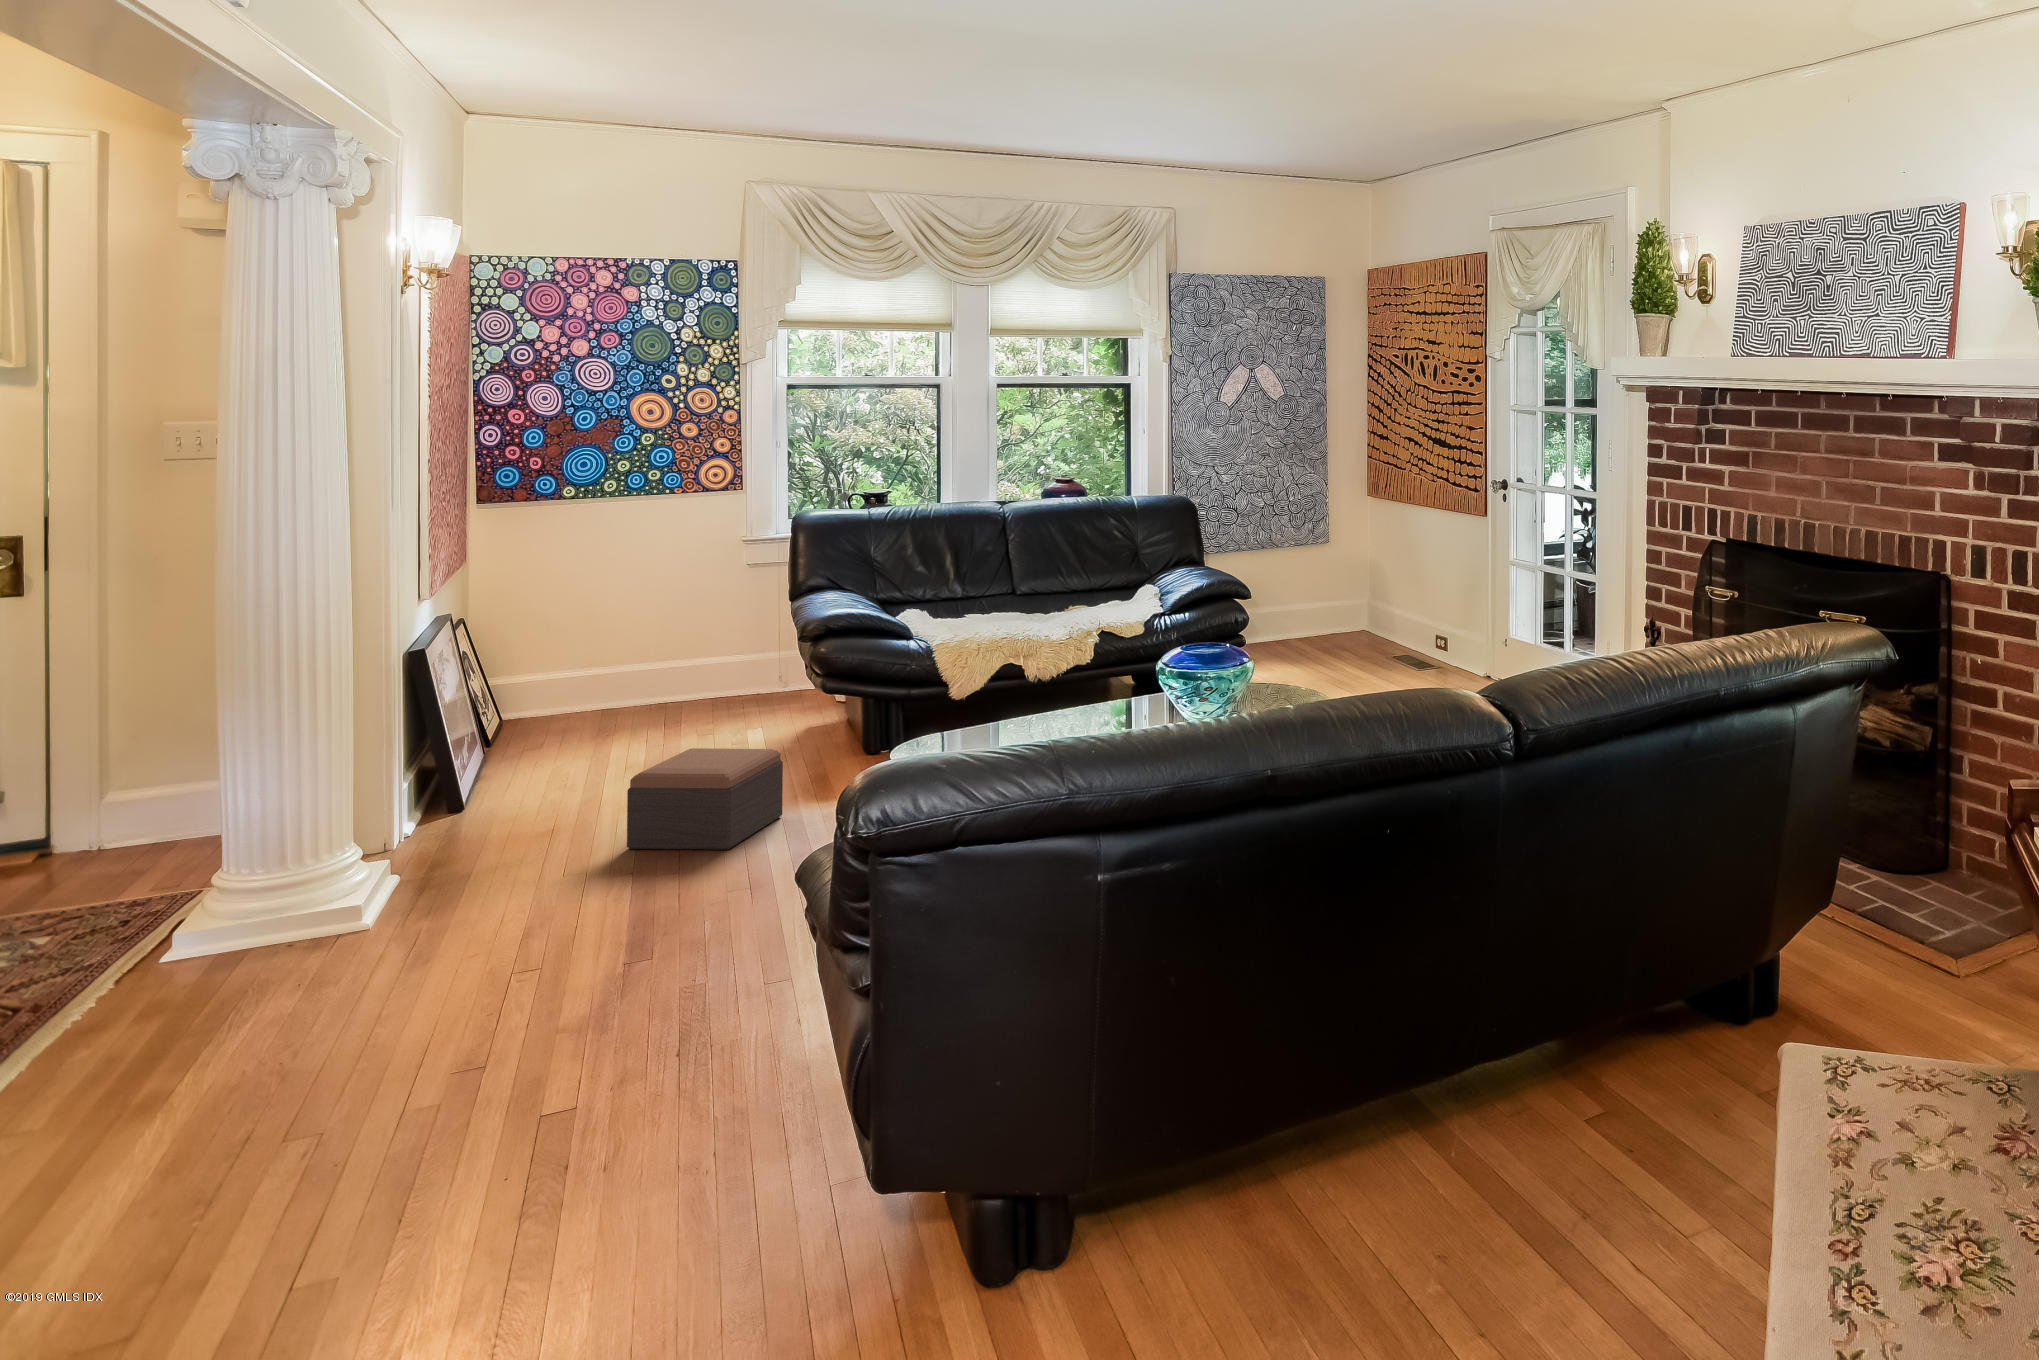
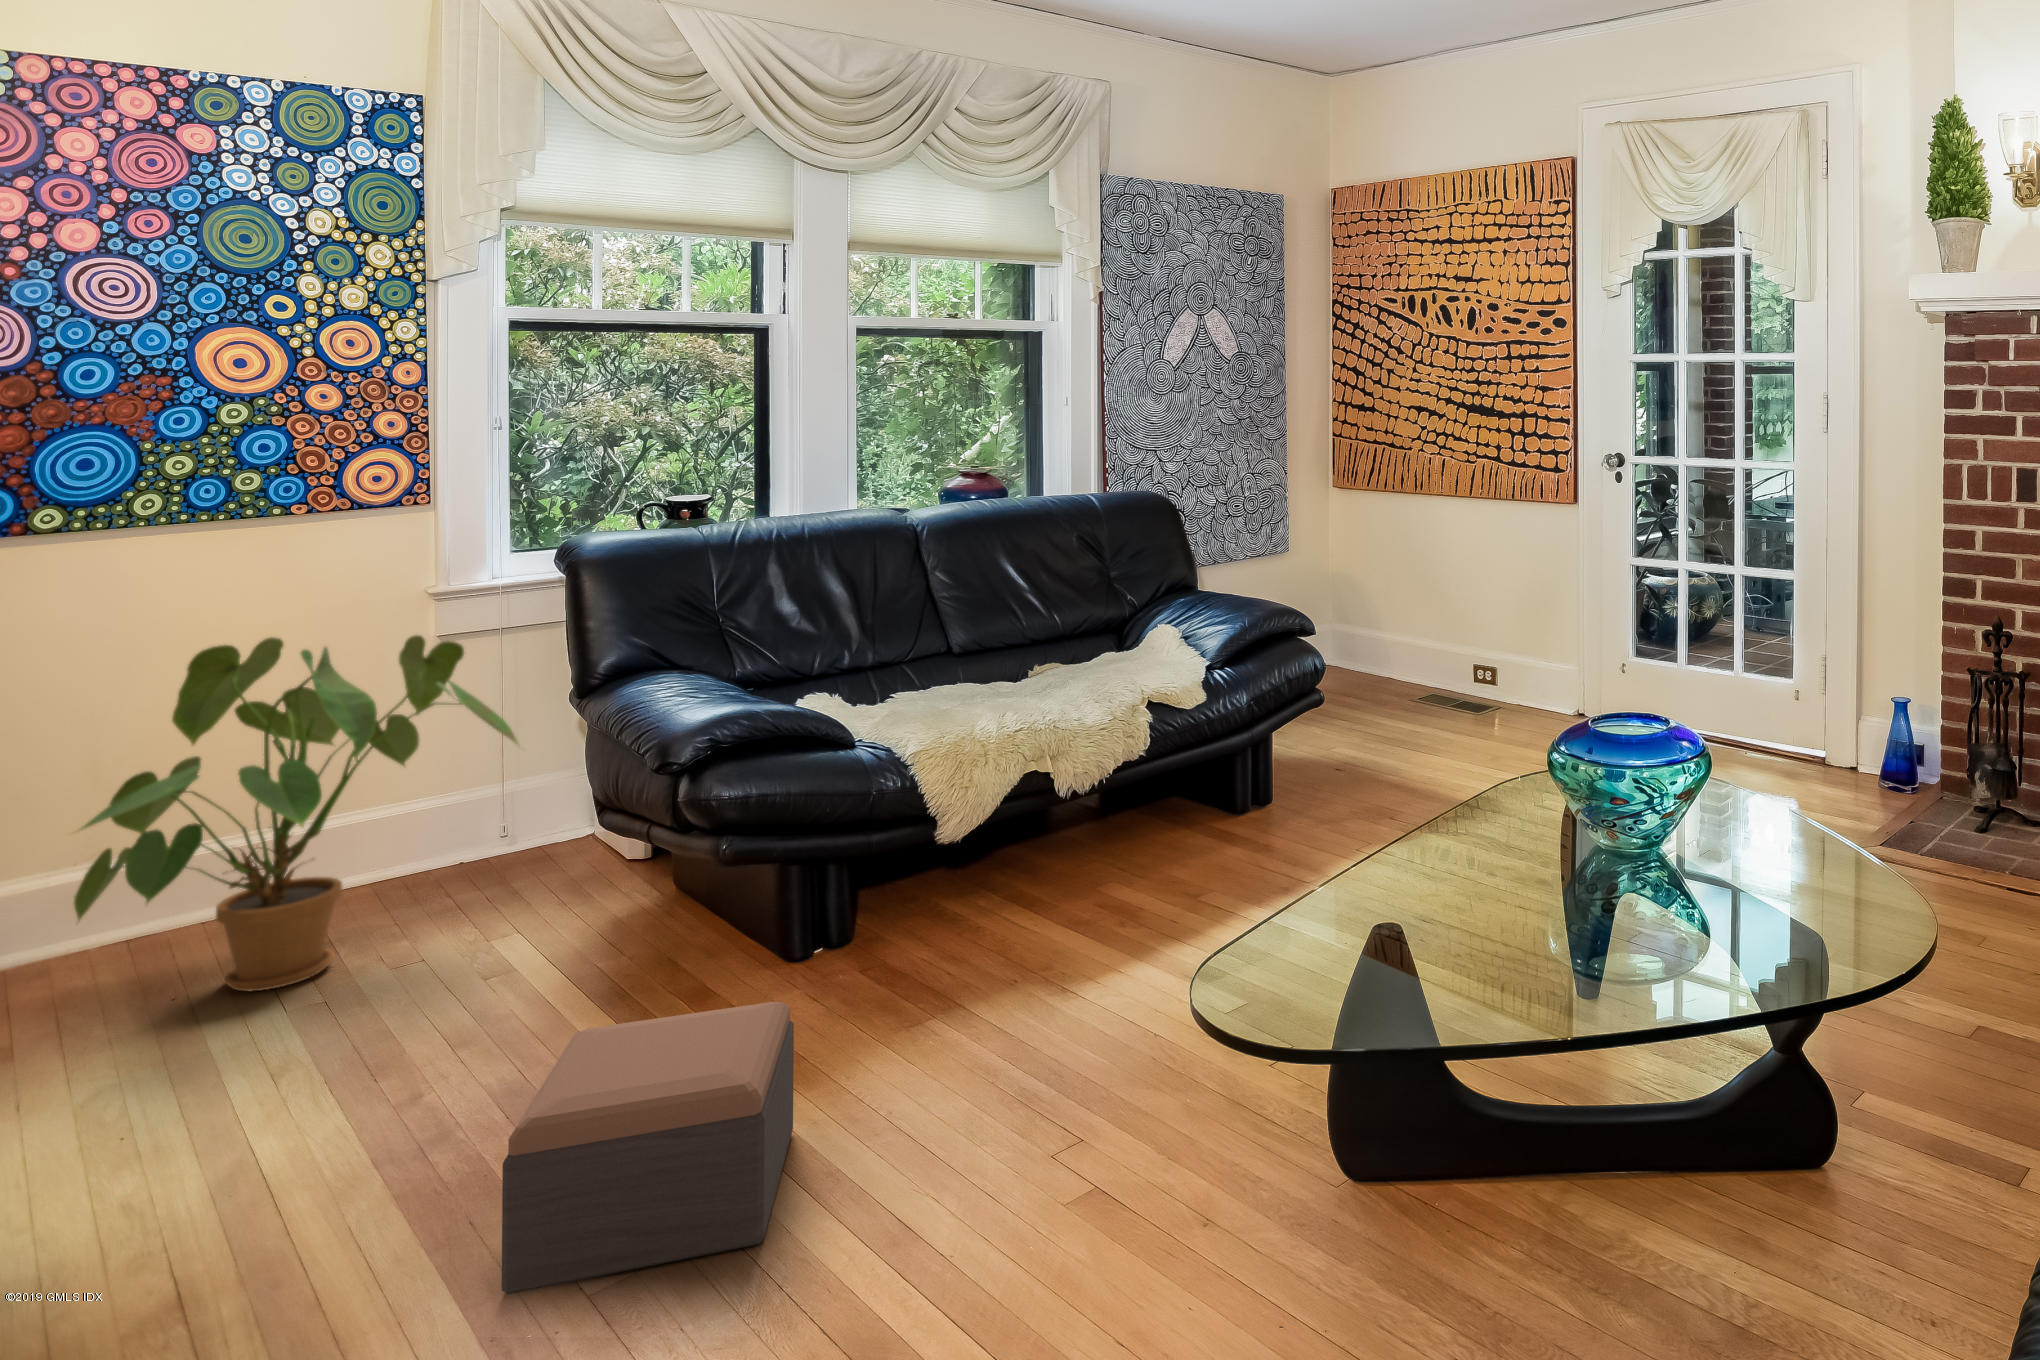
house plant: none [558,558,764,736] -> present [74,635,519,991]

